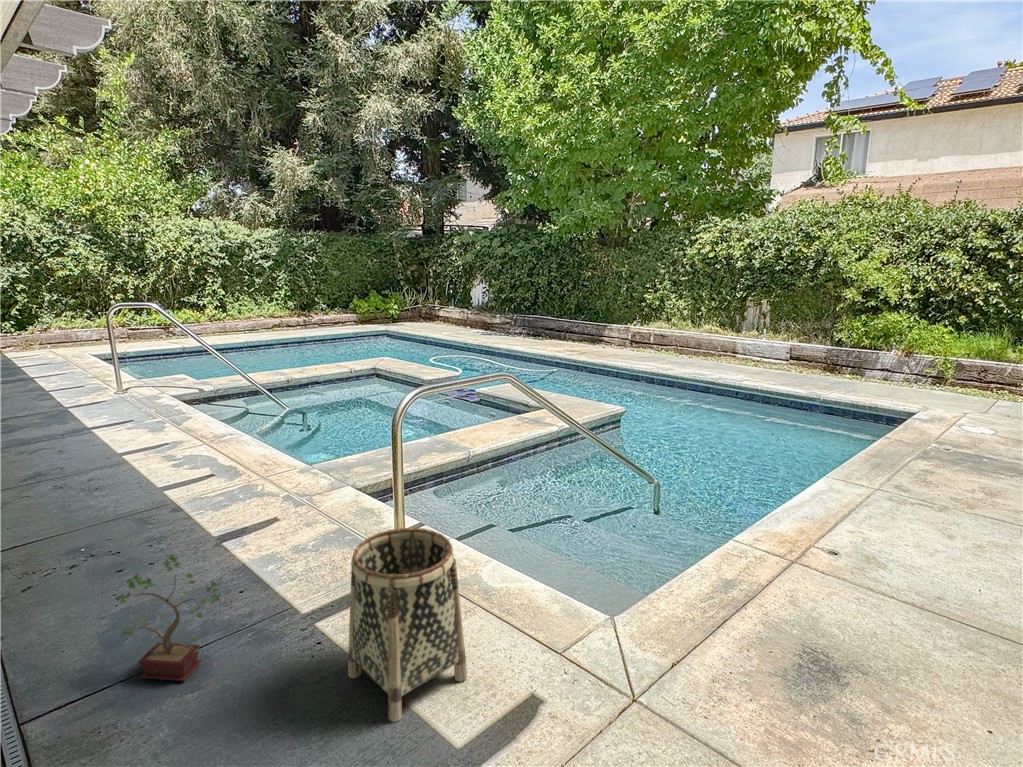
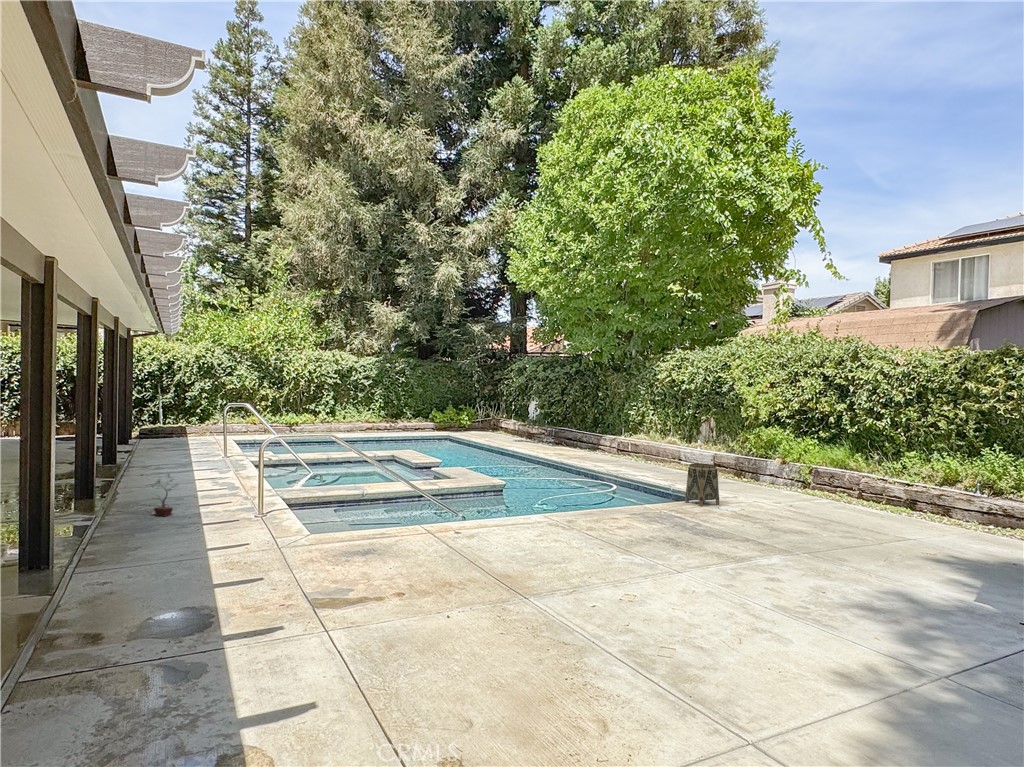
basket: present [348,528,467,722] -> present [685,464,719,506]

